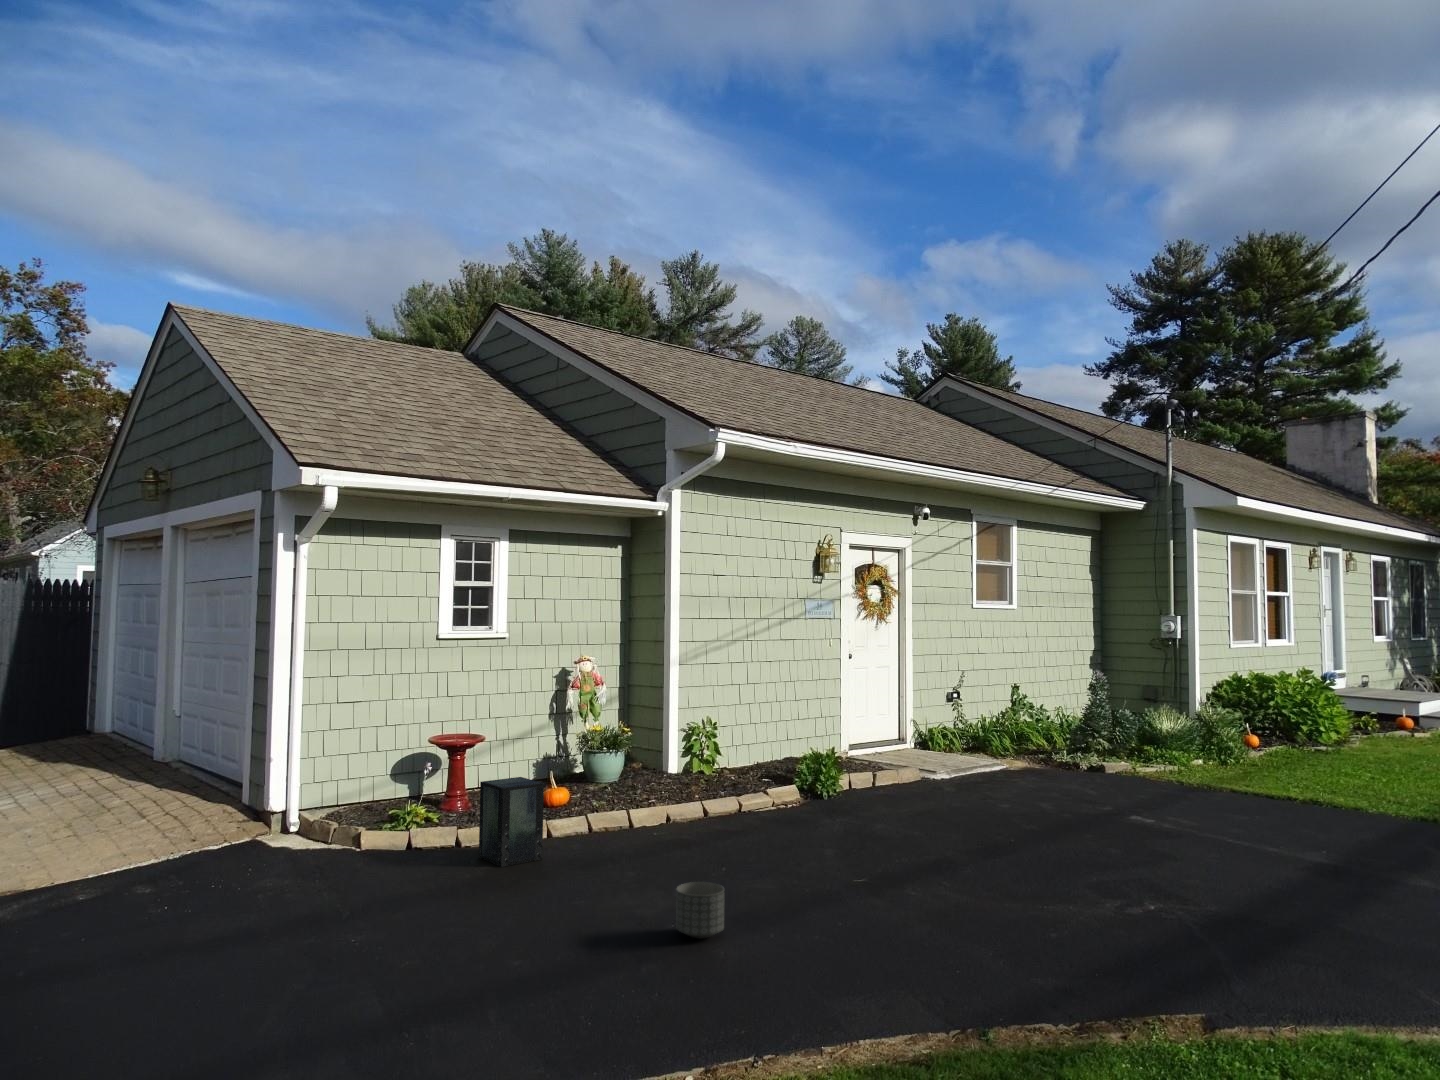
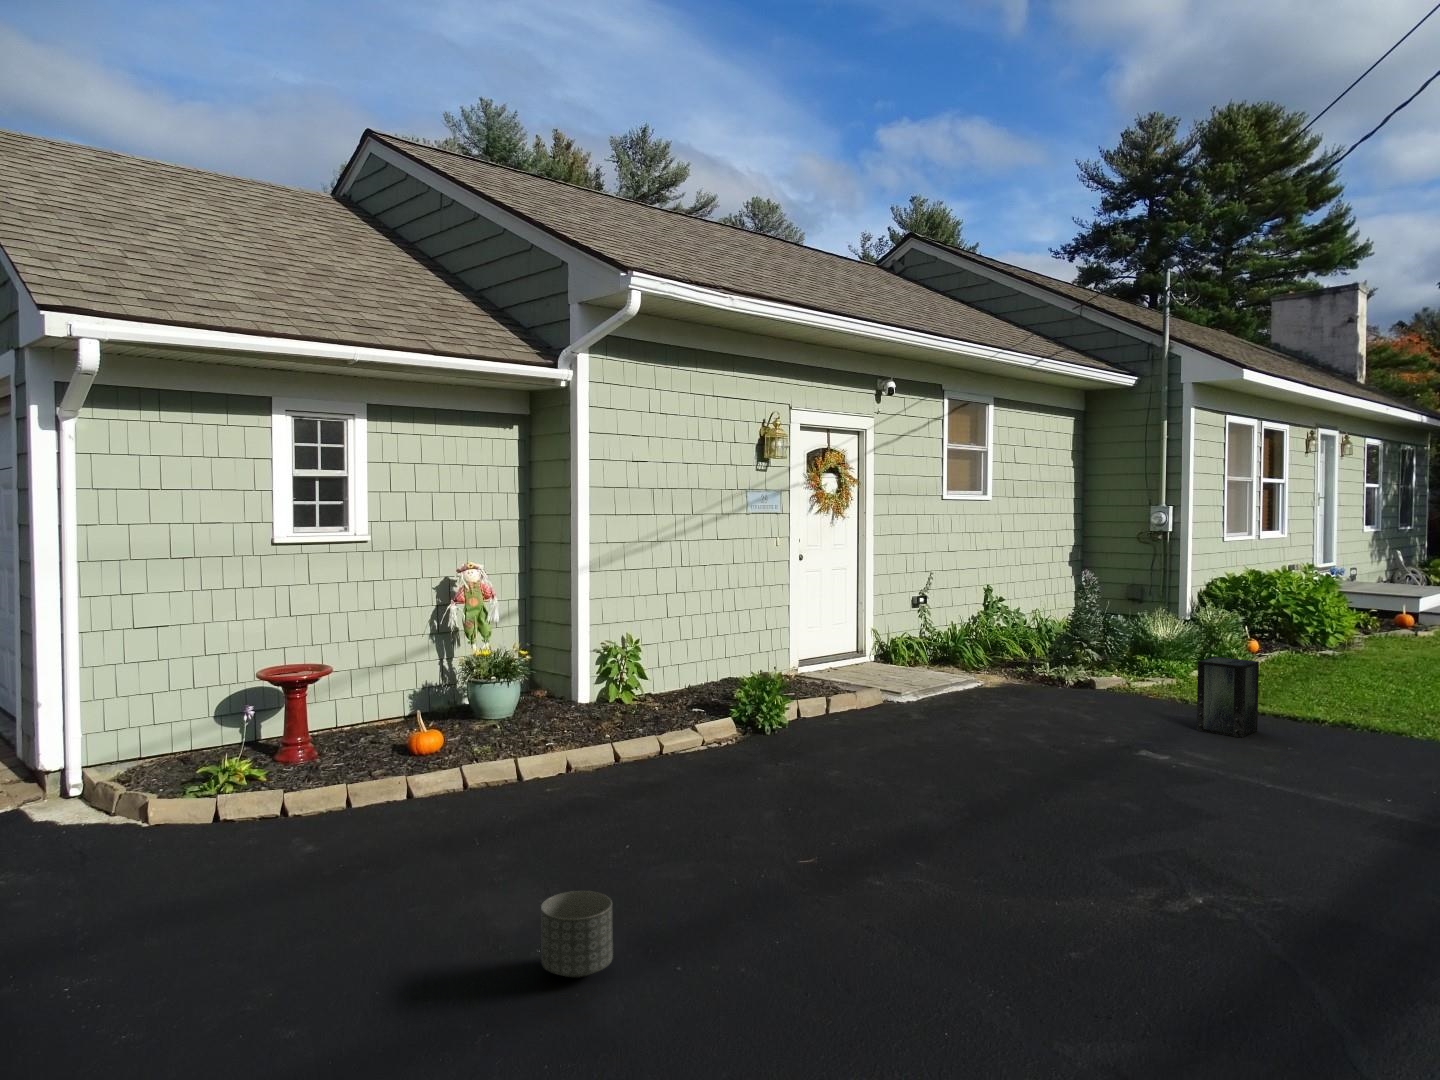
storage box: present [479,777,544,867] -> present [1197,657,1259,738]

